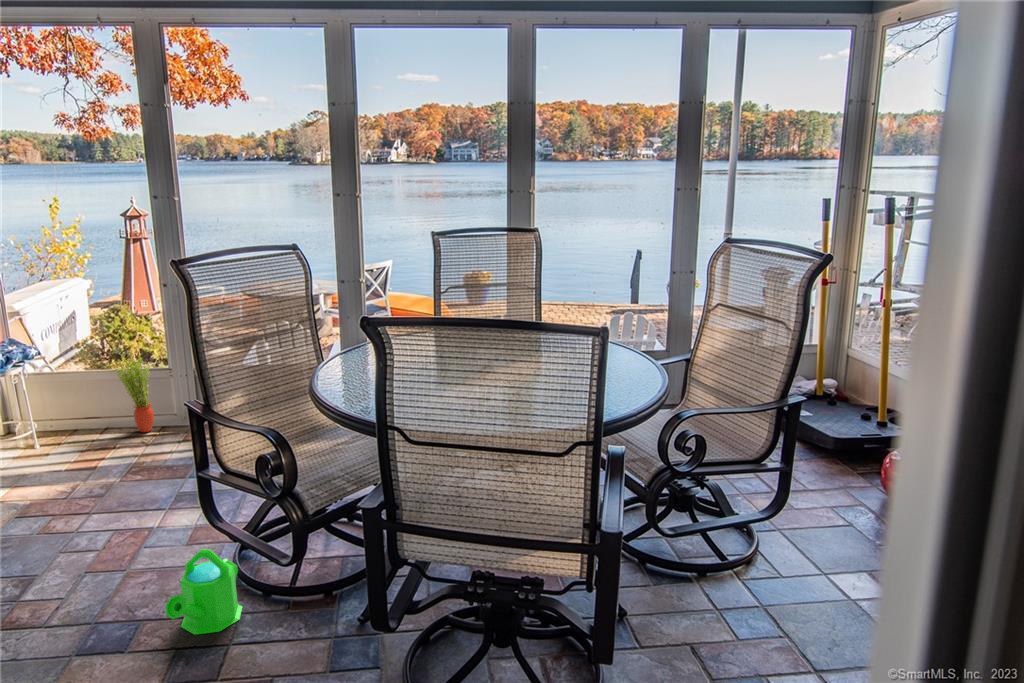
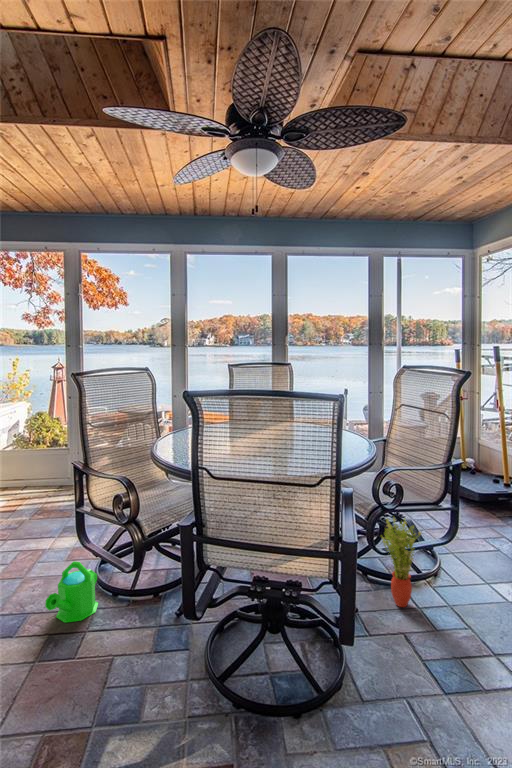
potted plant: present [115,355,154,432] -> present [382,518,422,607]

